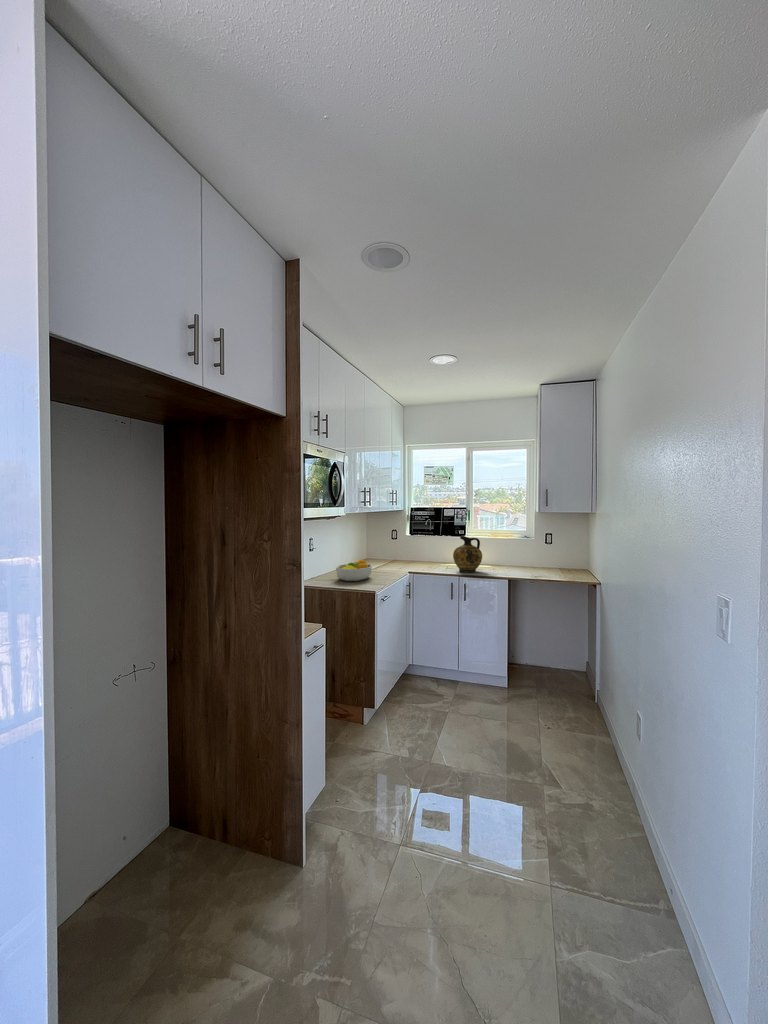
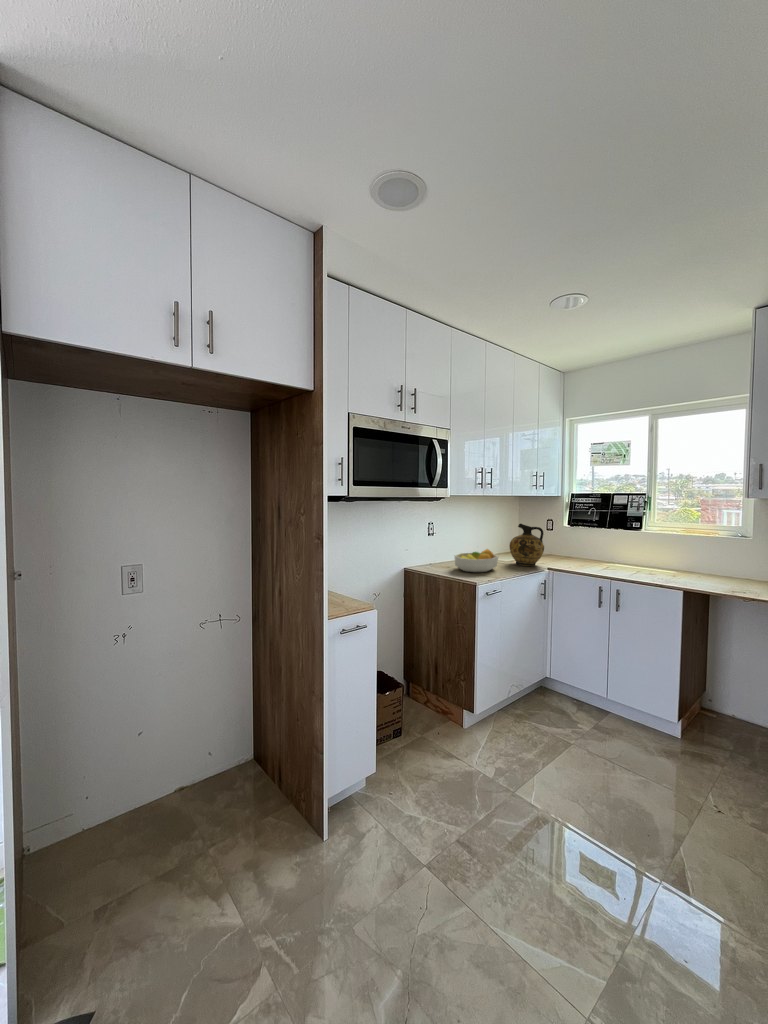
ceramic jug: present [453,536,482,572] -> present [509,524,544,566]

